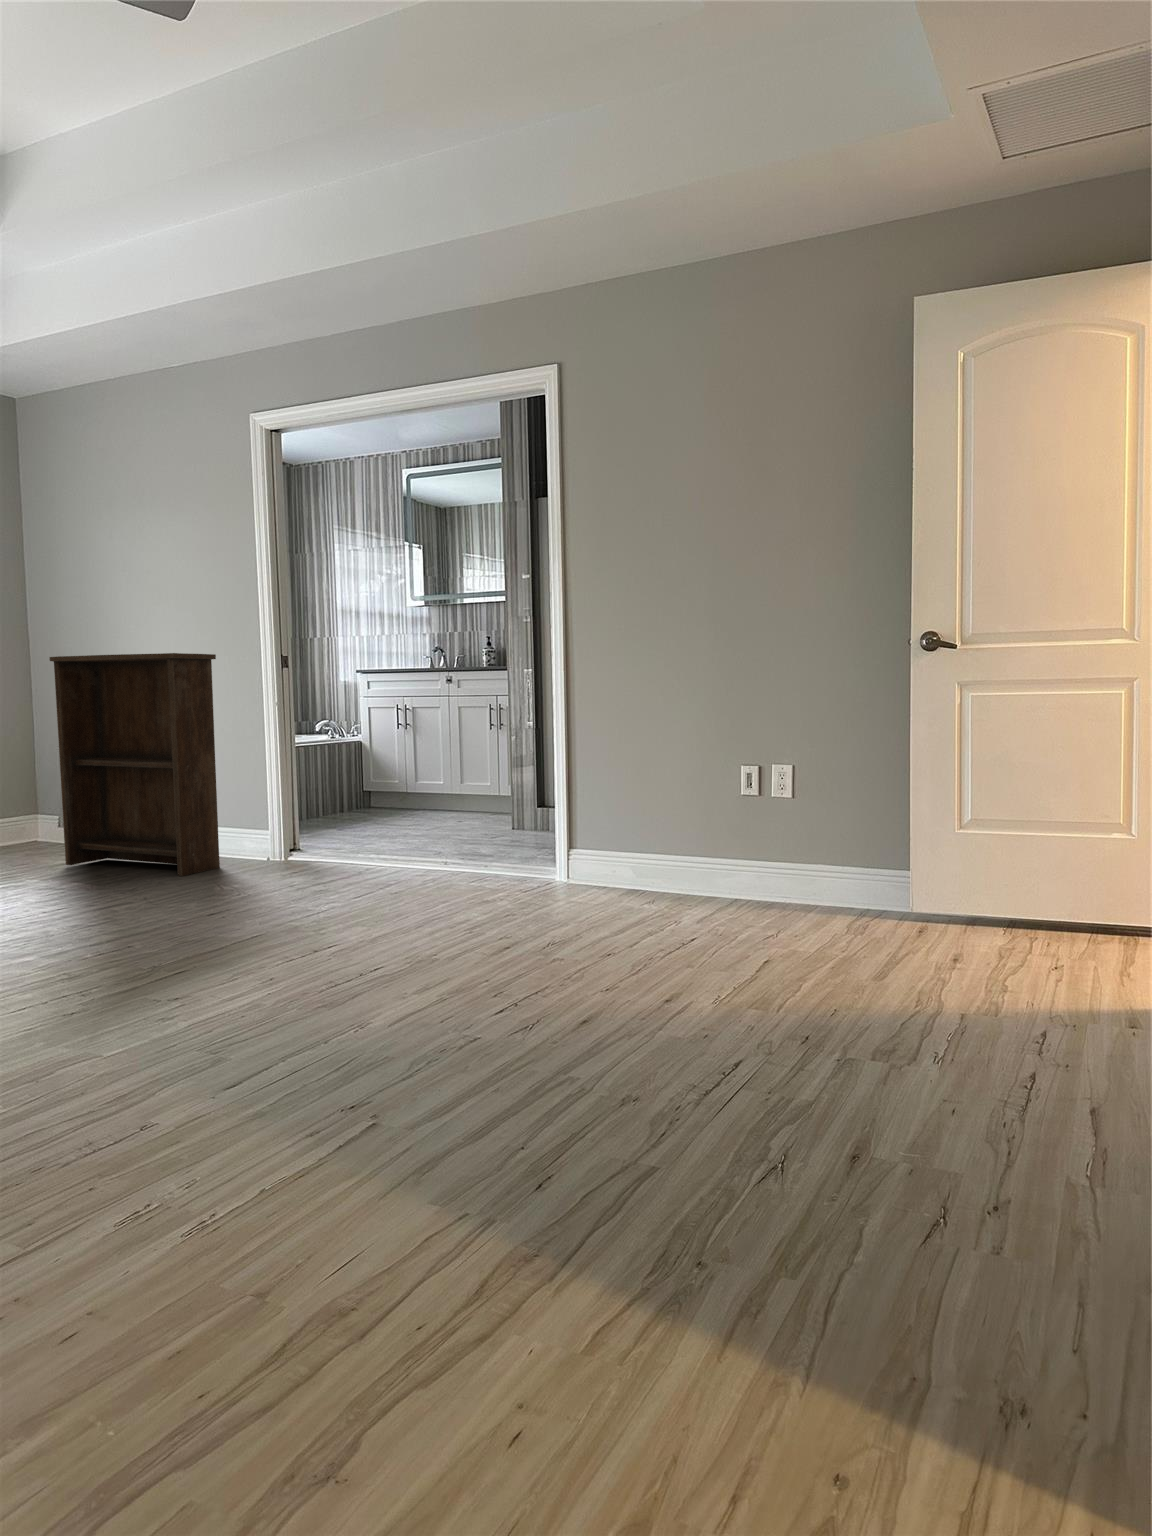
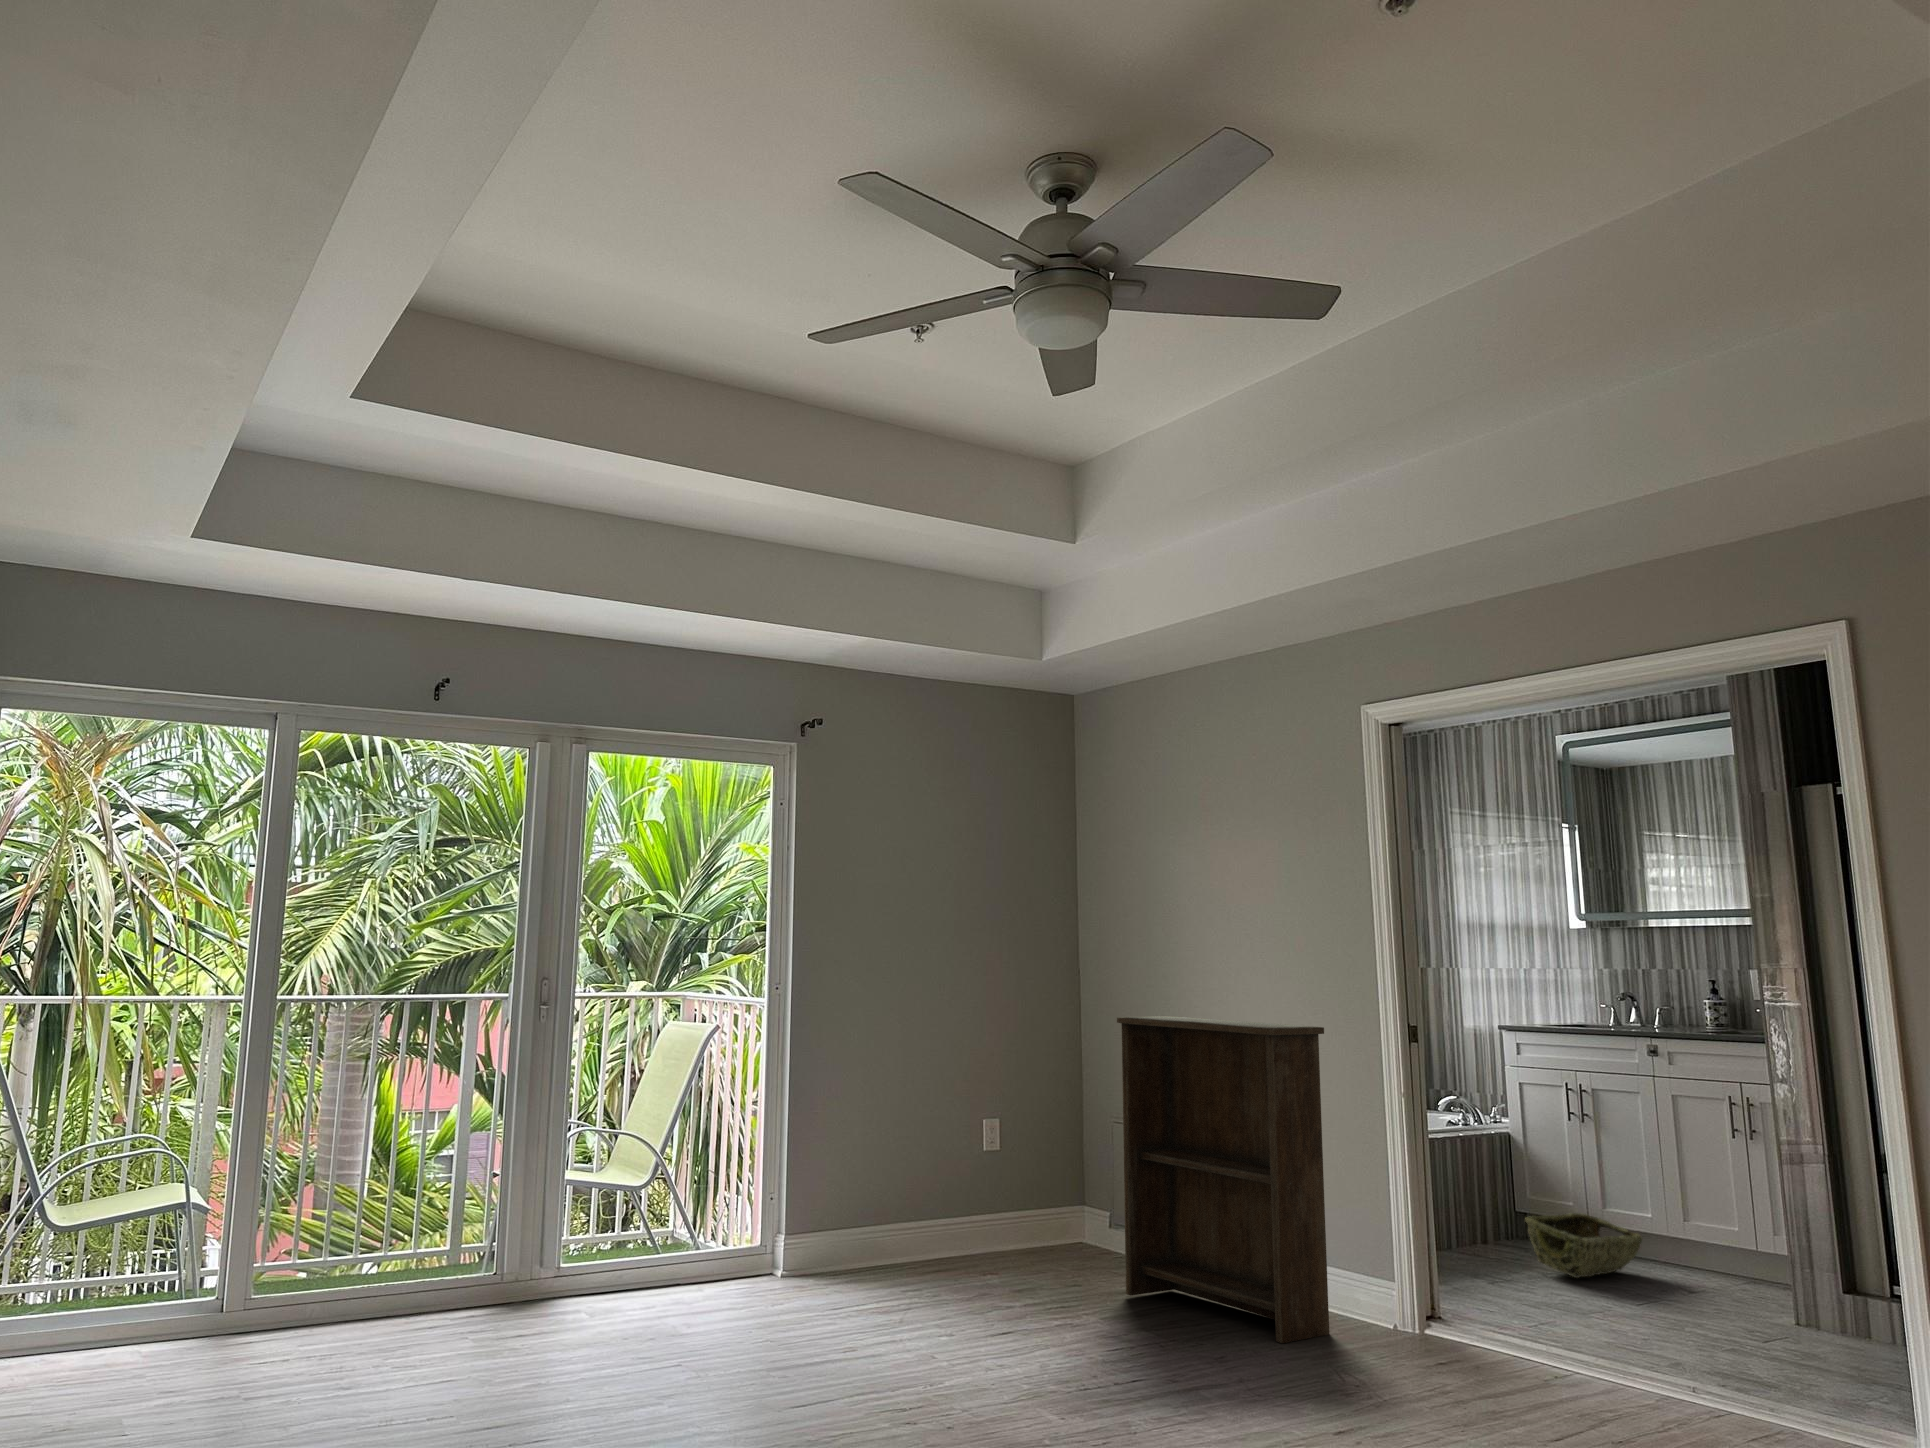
woven basket: none [366,786,437,823] -> present [1526,1213,1642,1278]

